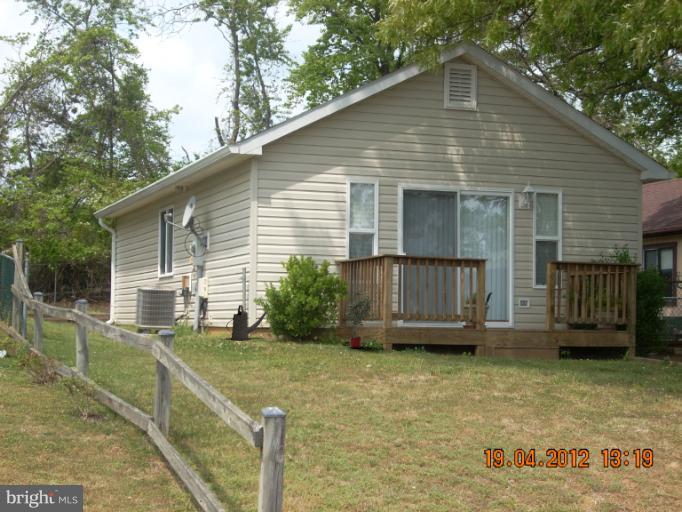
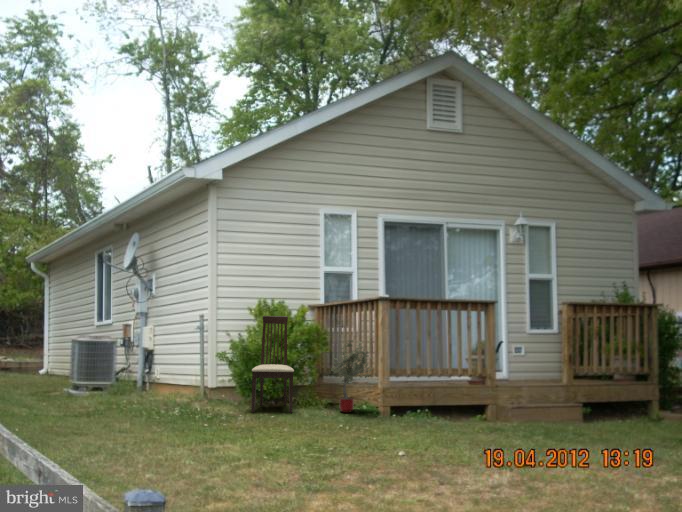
chair: none [279,269,313,347] -> present [251,316,294,413]
watering can: present [226,305,268,340] -> none [182,361,234,406]

